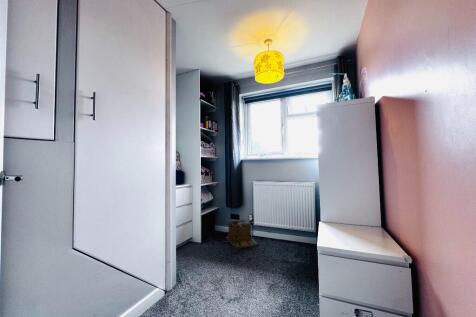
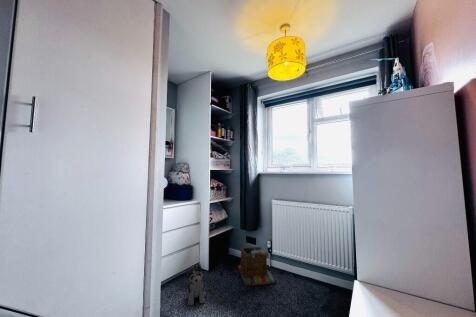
plush toy: none [188,232,206,264] -> present [185,264,206,305]

